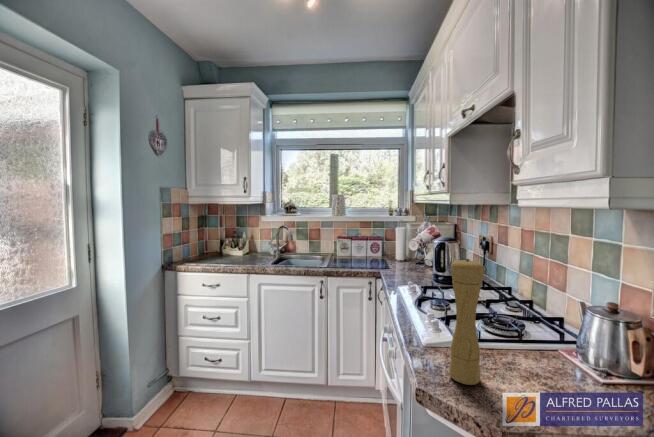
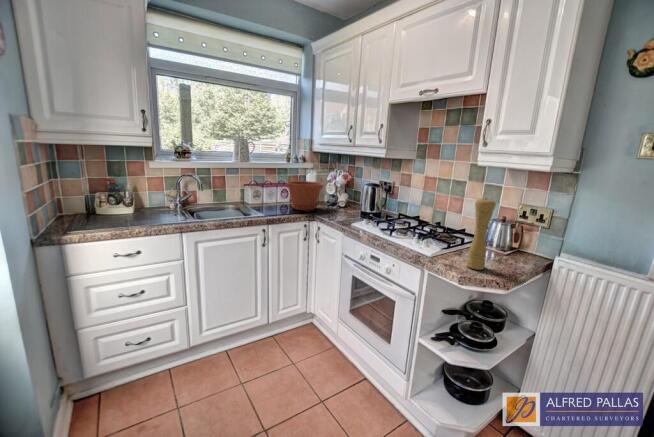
plant pot: none [363,234,407,267] -> present [286,181,324,210]

